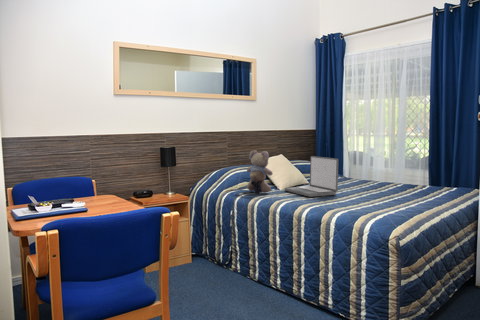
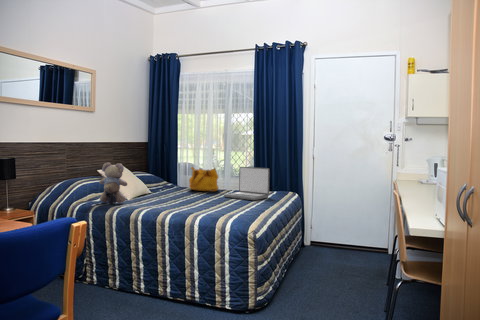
laptop: present [285,156,338,197] -> present [224,167,269,200]
handbag: none [351,156,386,186] -> present [189,167,218,192]

